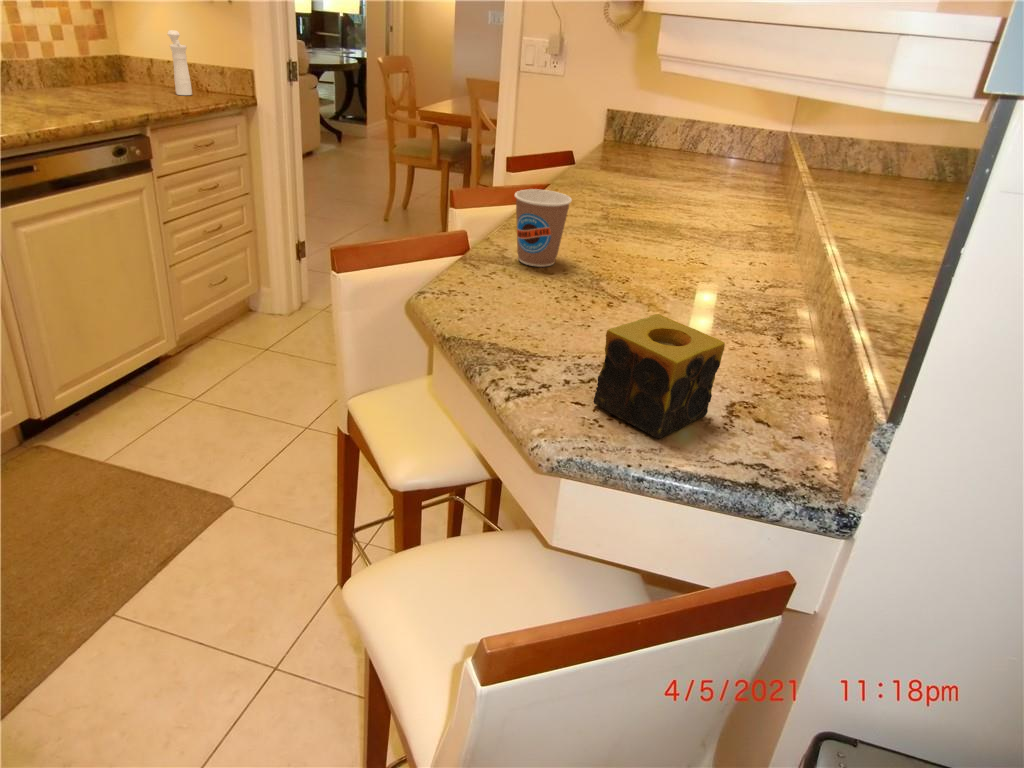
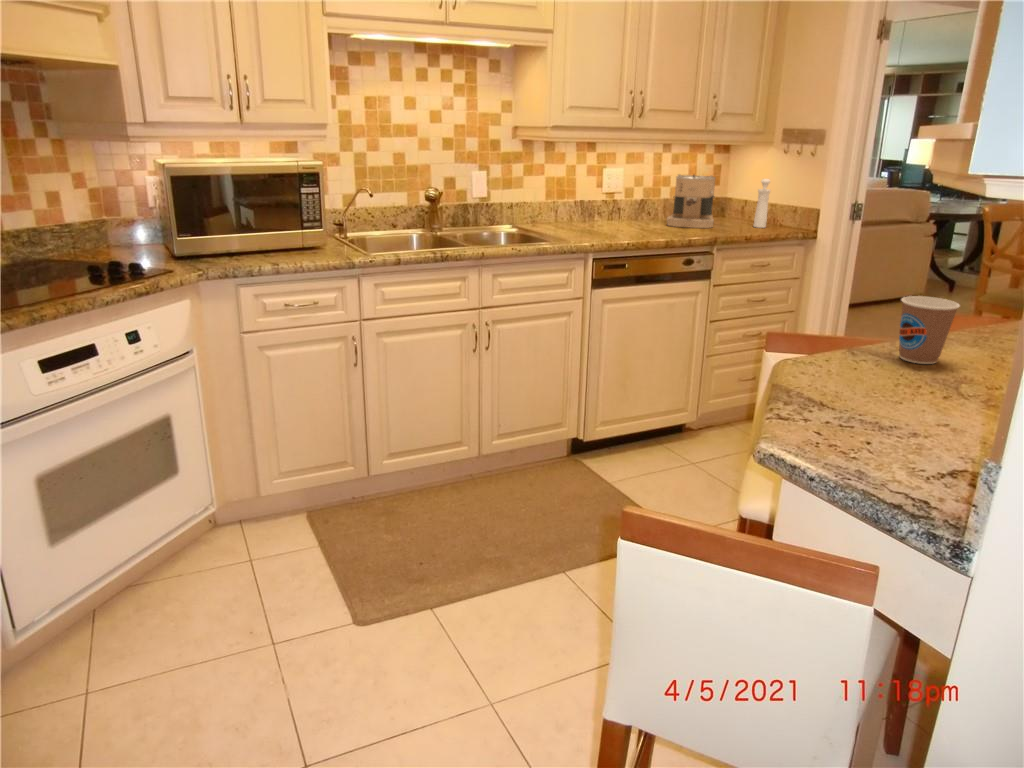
coffee maker: none [48,21,125,100] -> present [667,174,715,228]
candle: present [593,314,725,438] -> none [823,373,933,464]

